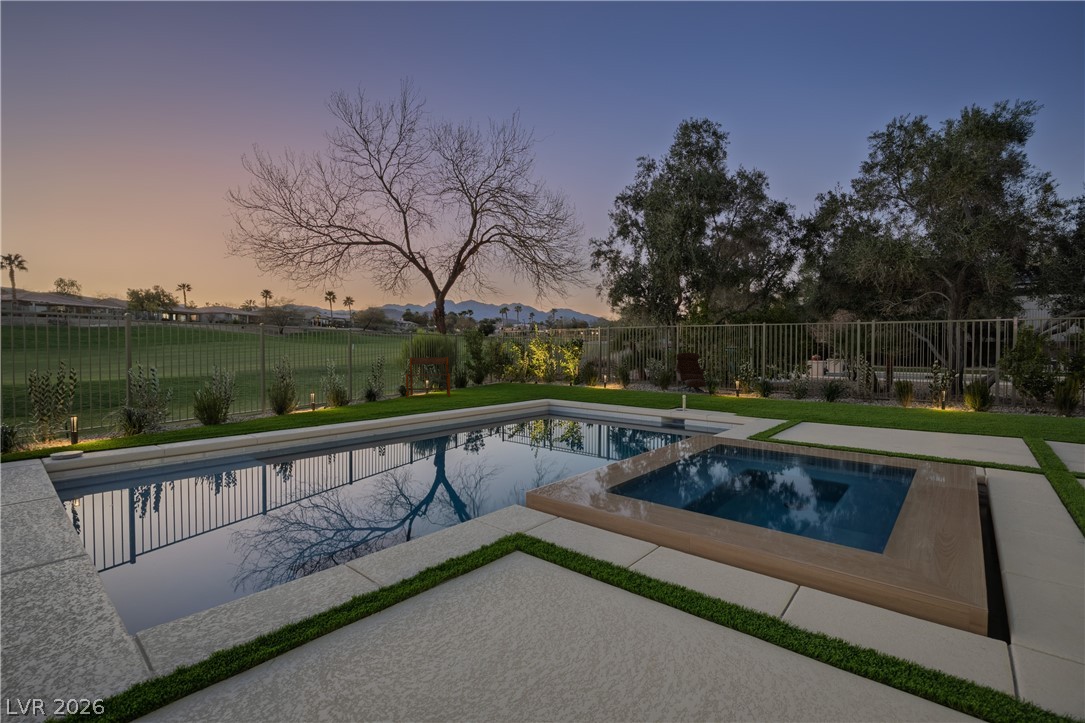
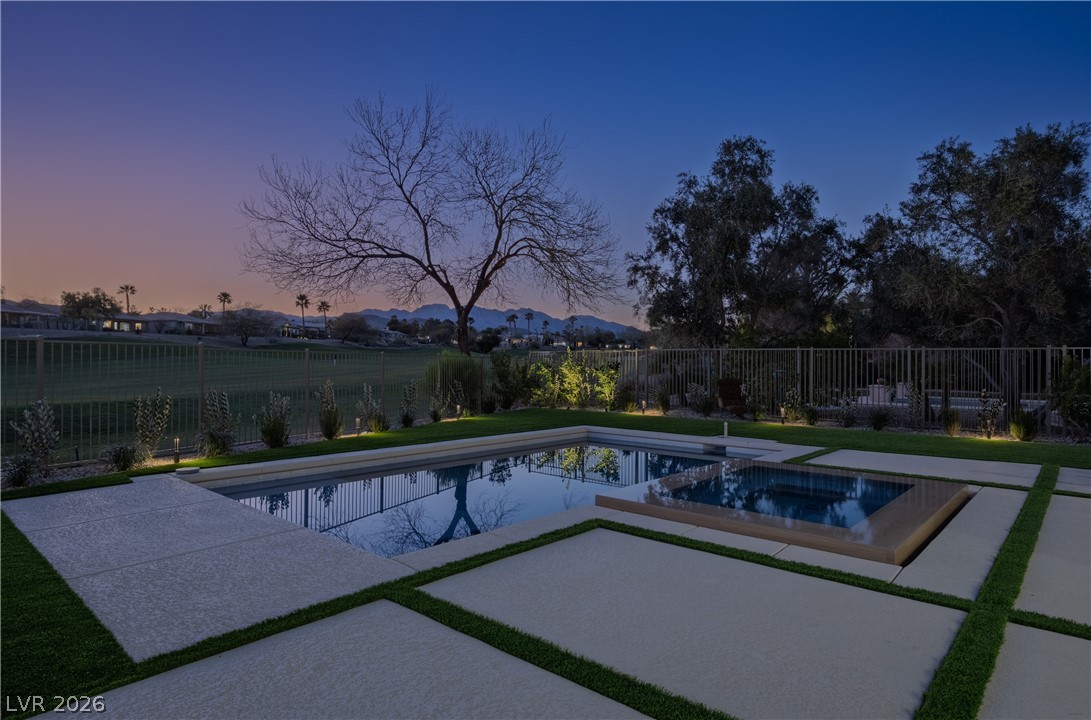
bench: present [406,357,450,398] -> none [442,378,486,419]

